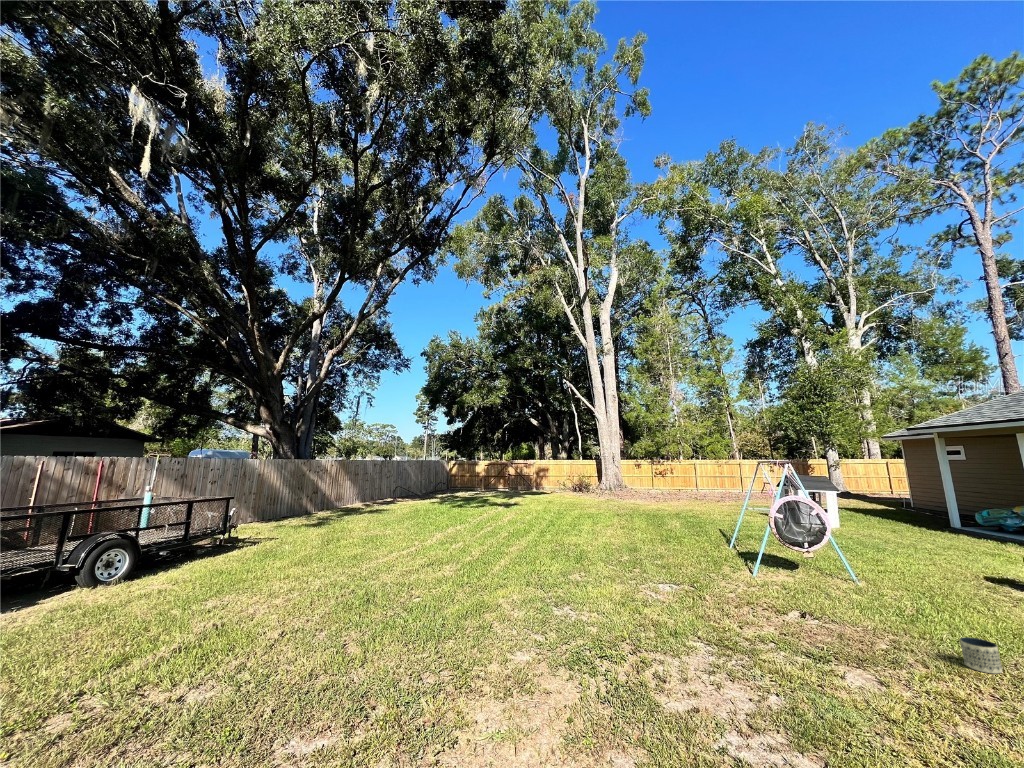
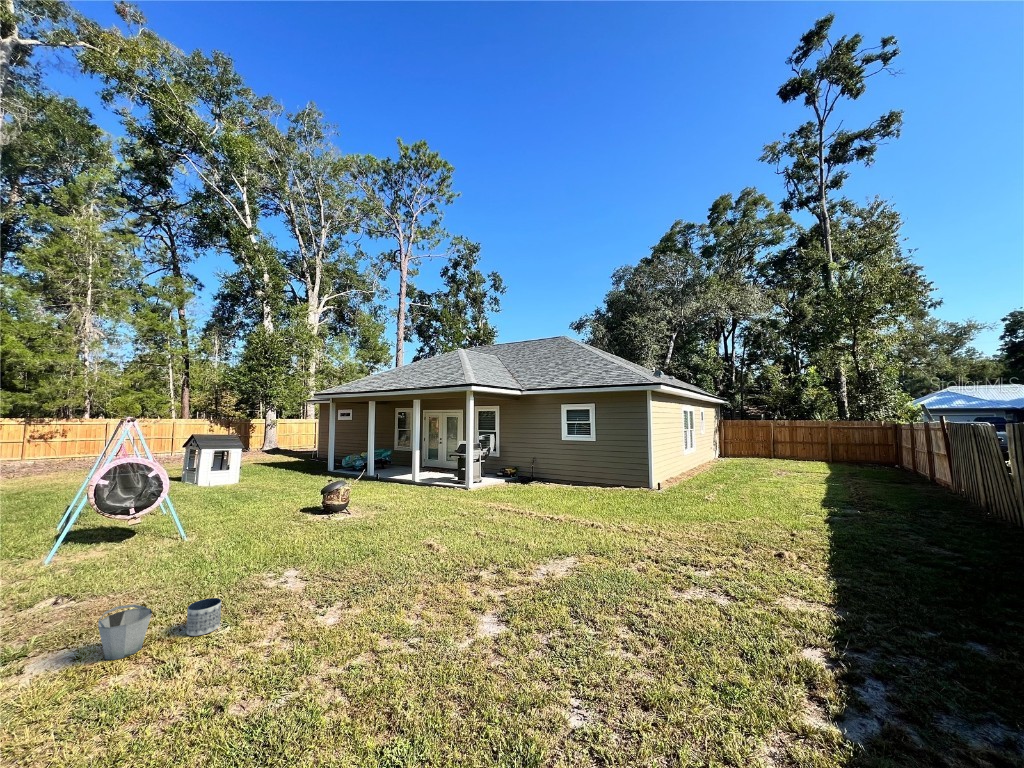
bucket: none [885,619,931,666] -> present [98,605,152,660]

